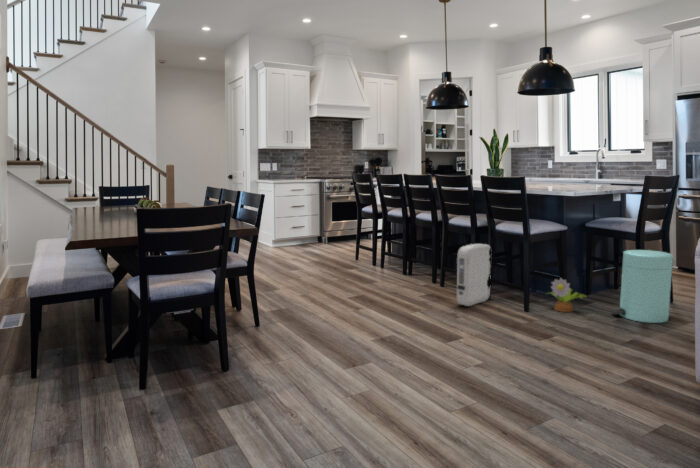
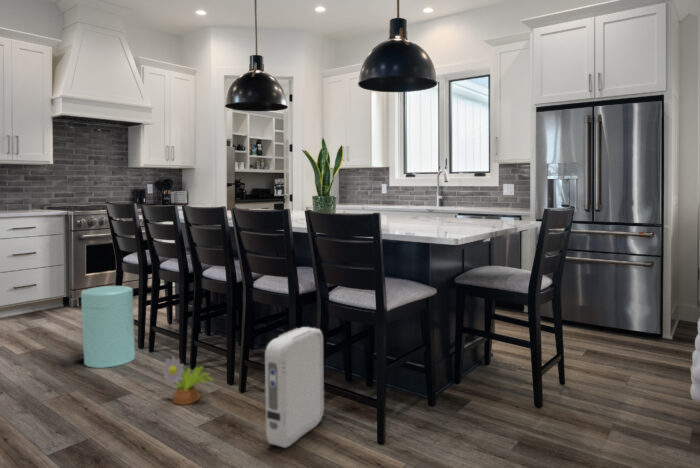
trash can: present [611,250,673,323] -> present [74,286,135,368]
decorative plant: present [549,278,585,312] -> present [162,357,213,405]

